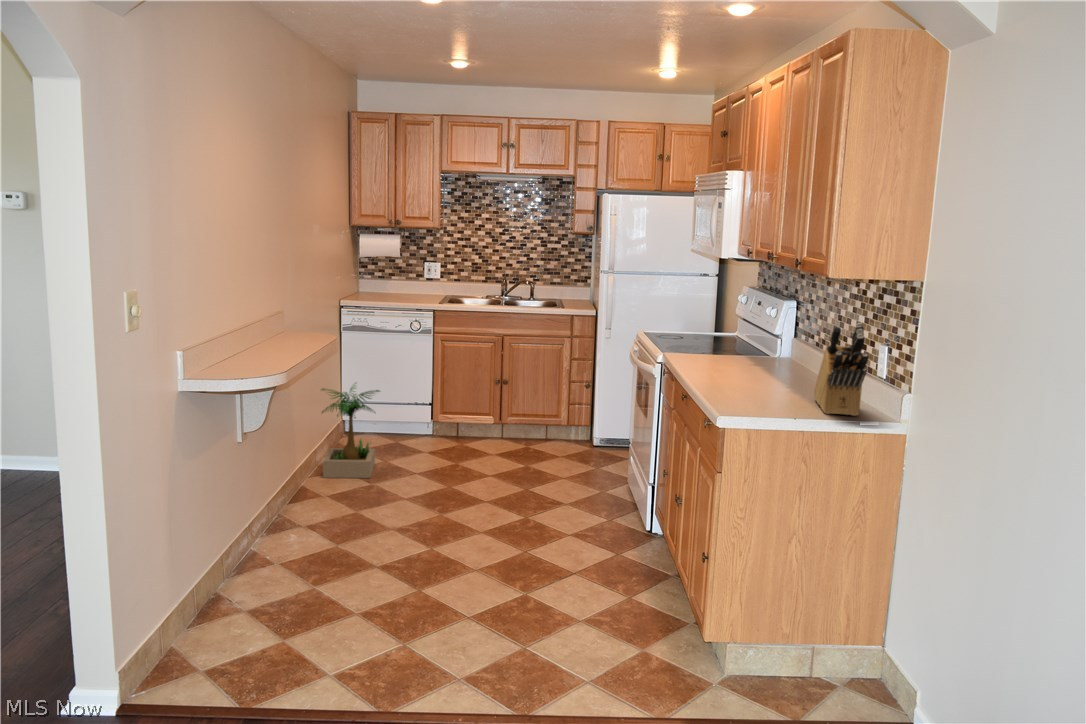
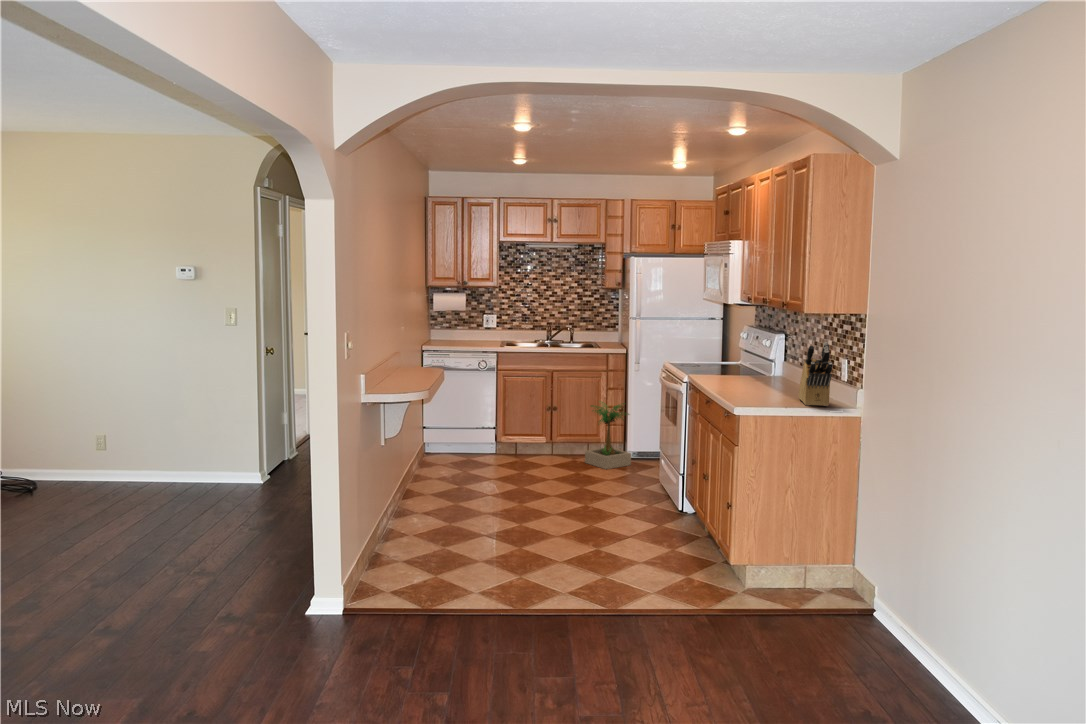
potted plant: present [322,383,379,478] -> present [585,402,631,469]

